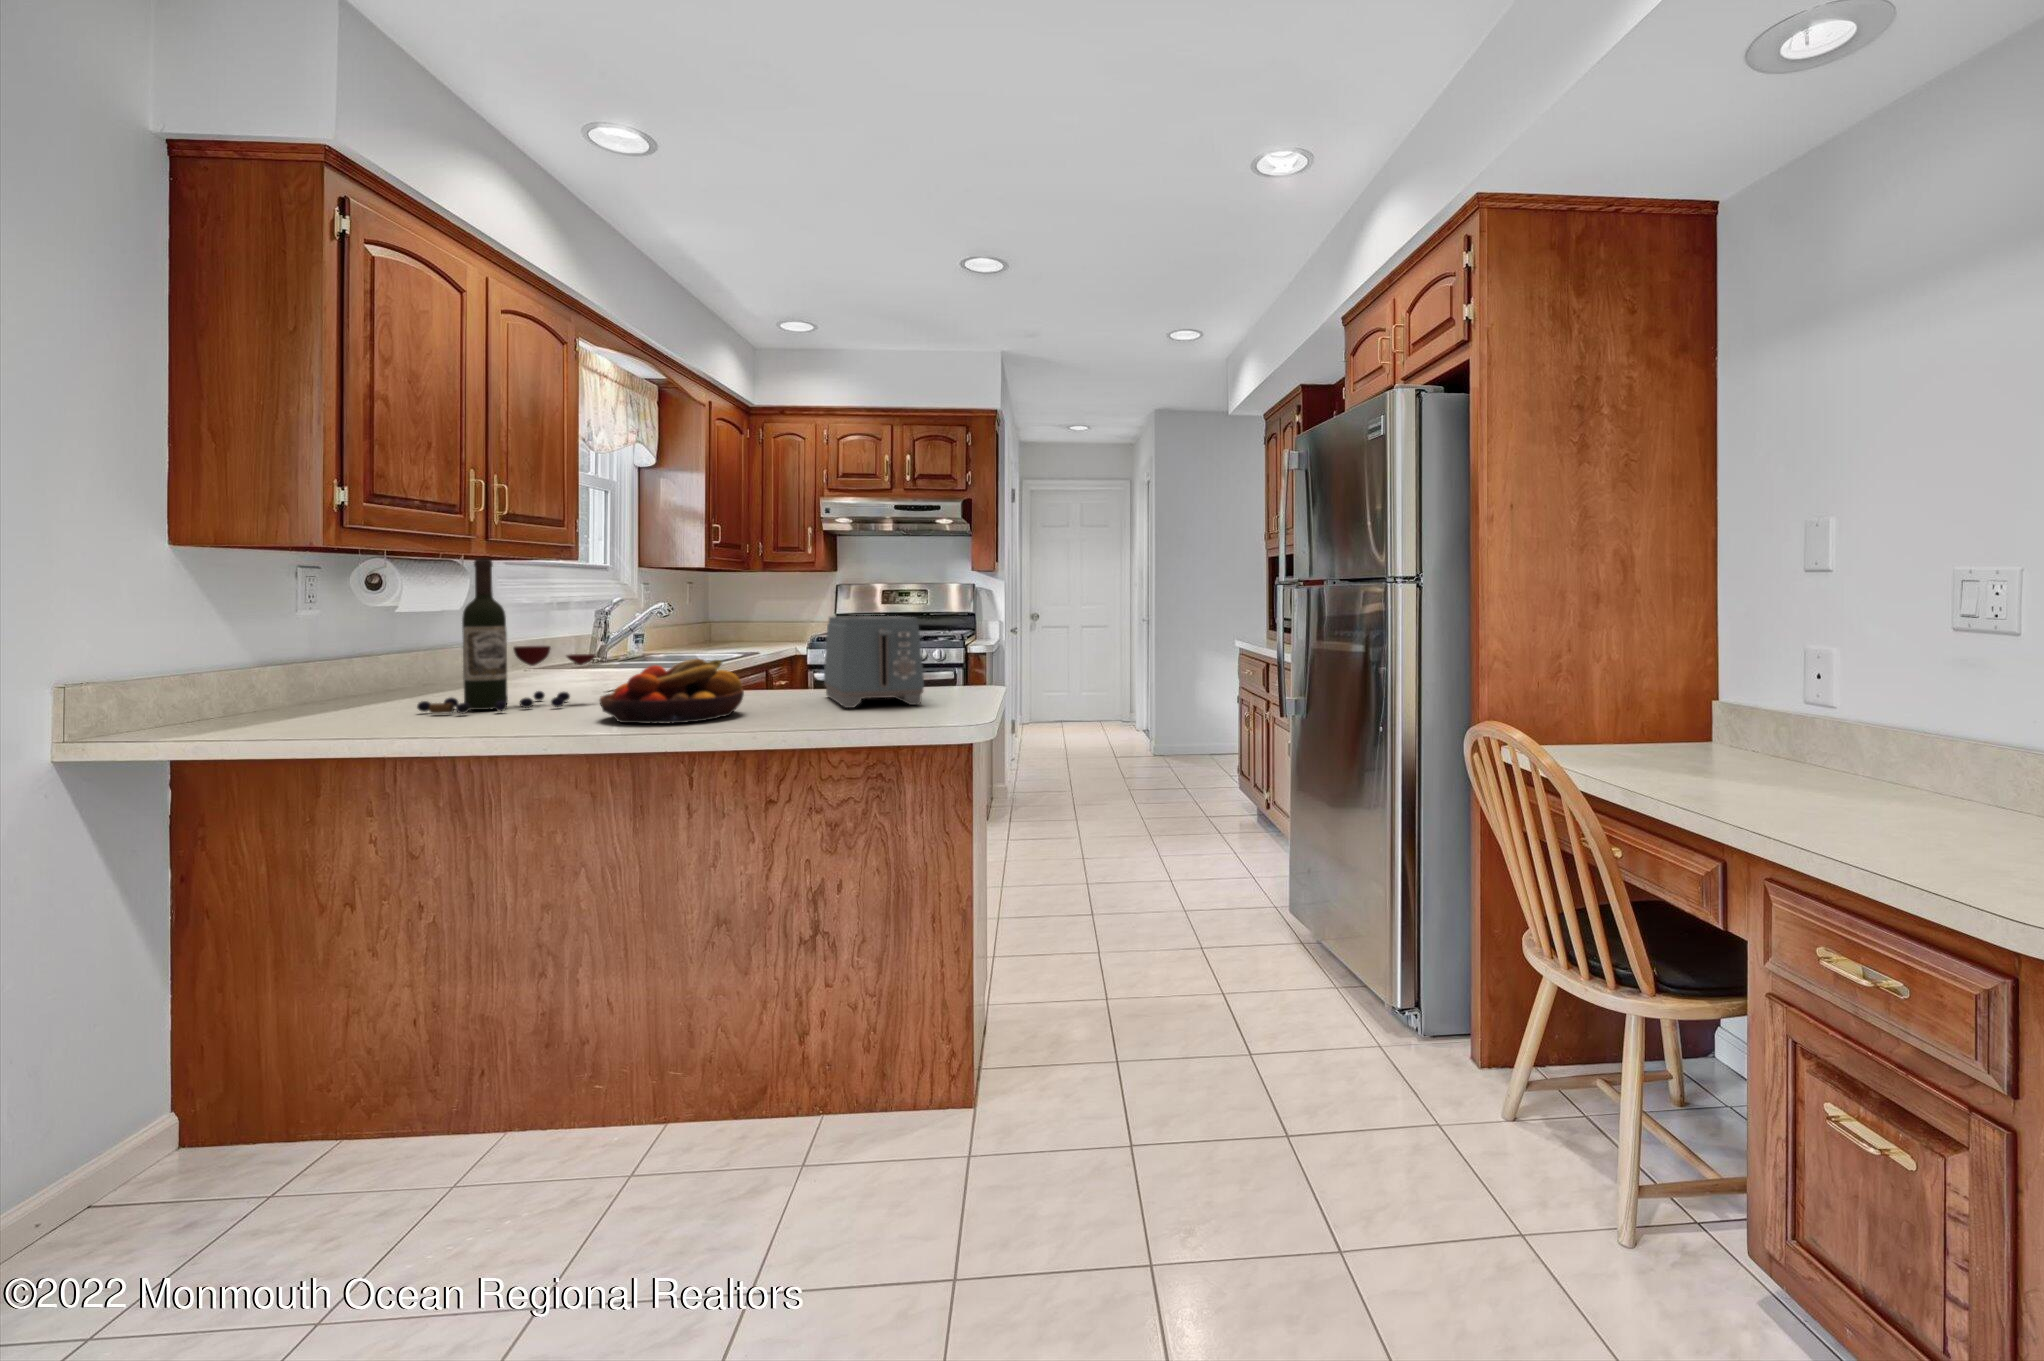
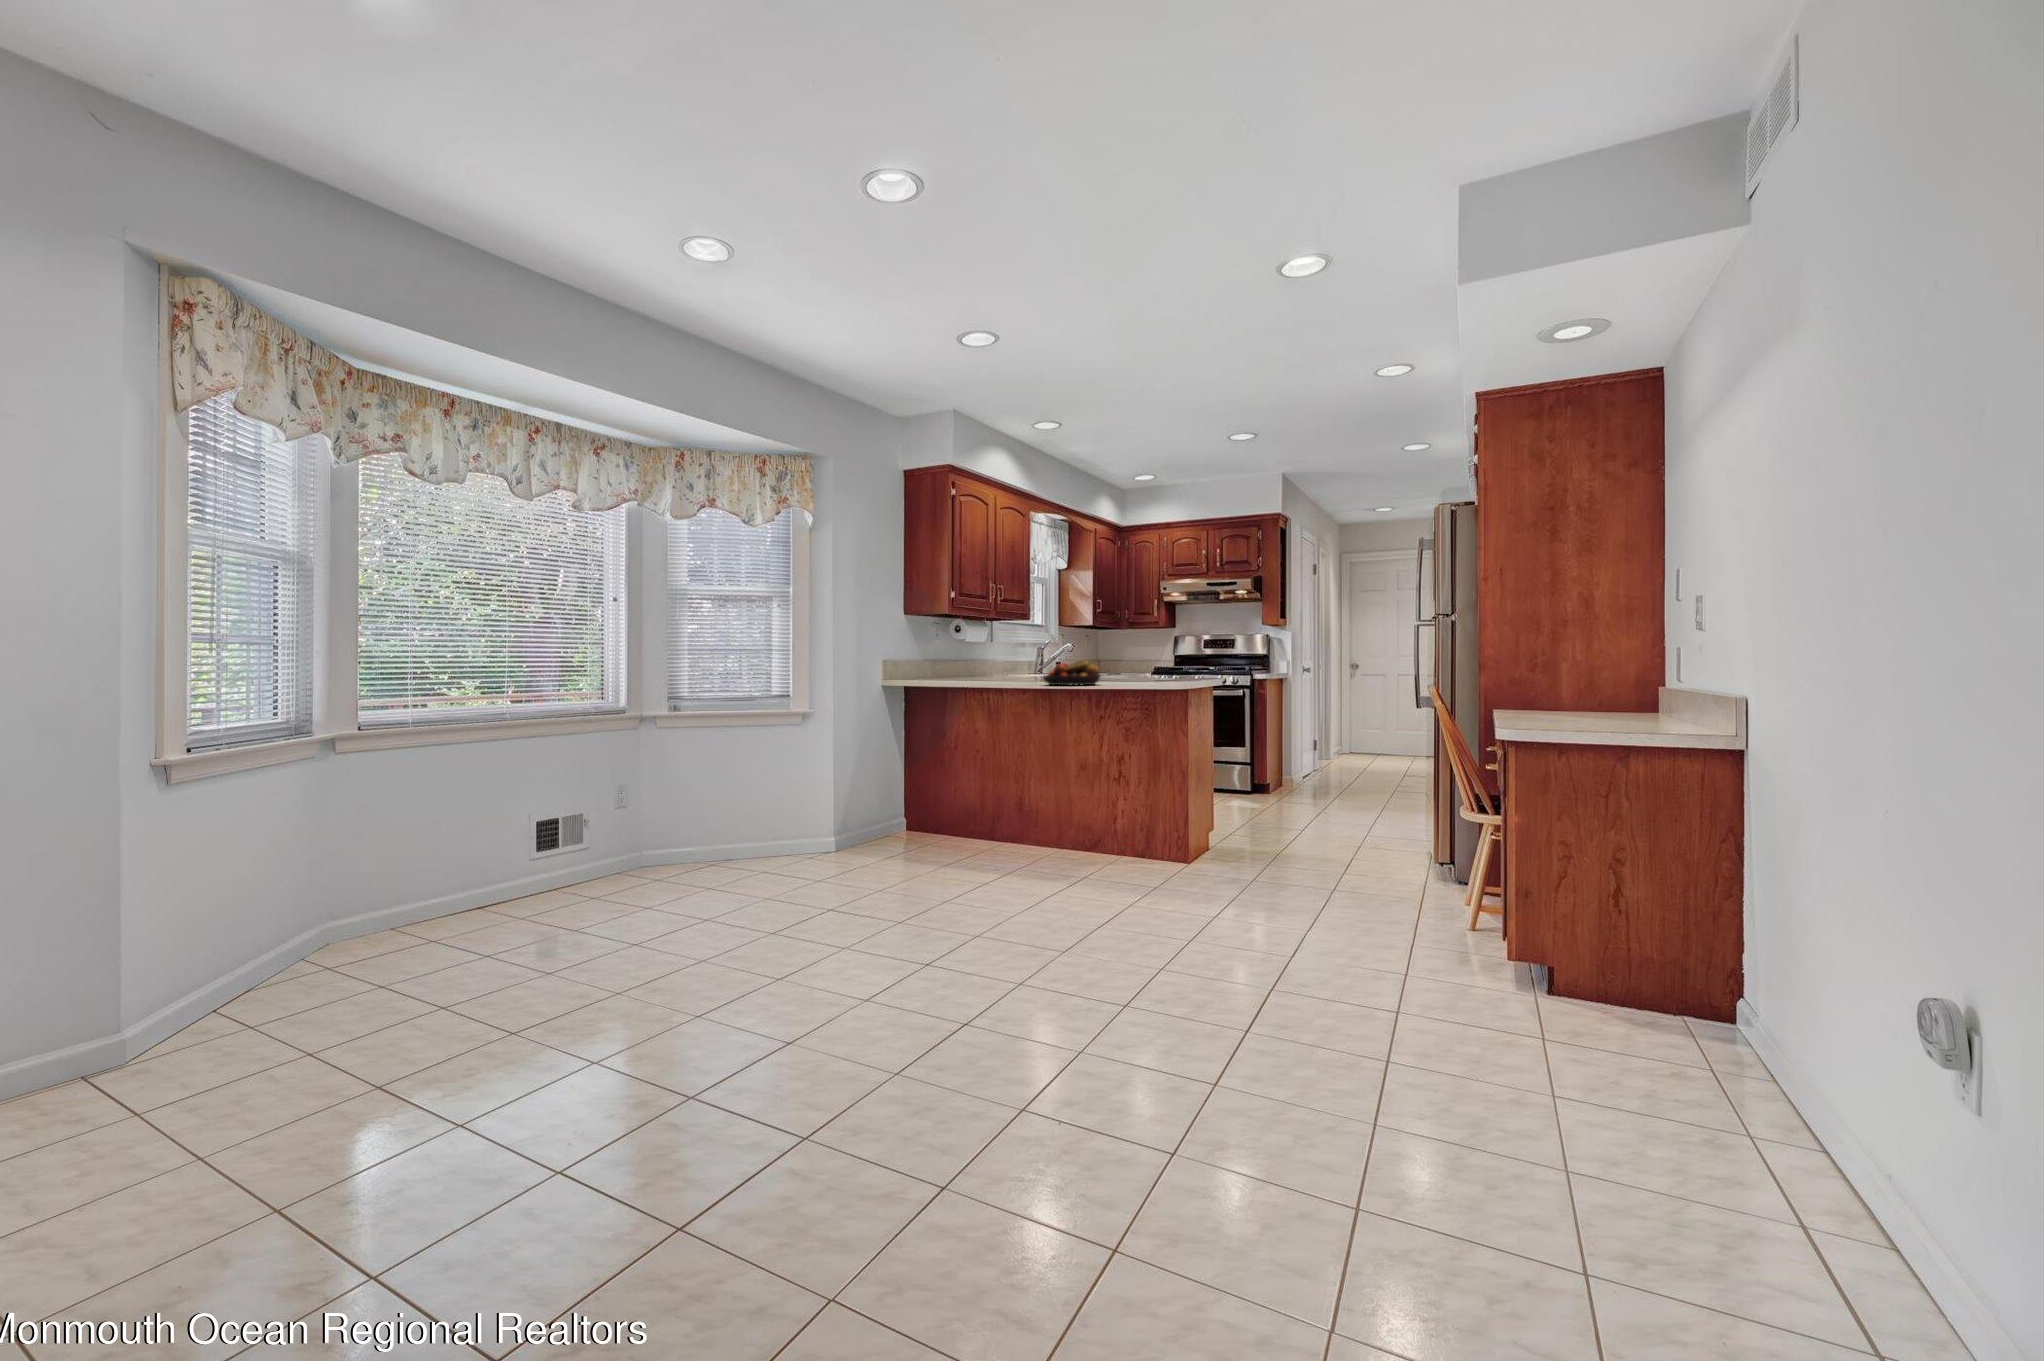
wine bottle: present [417,558,595,714] -> none [974,619,1042,684]
toaster: present [824,616,924,708] -> none [1140,642,1184,684]

